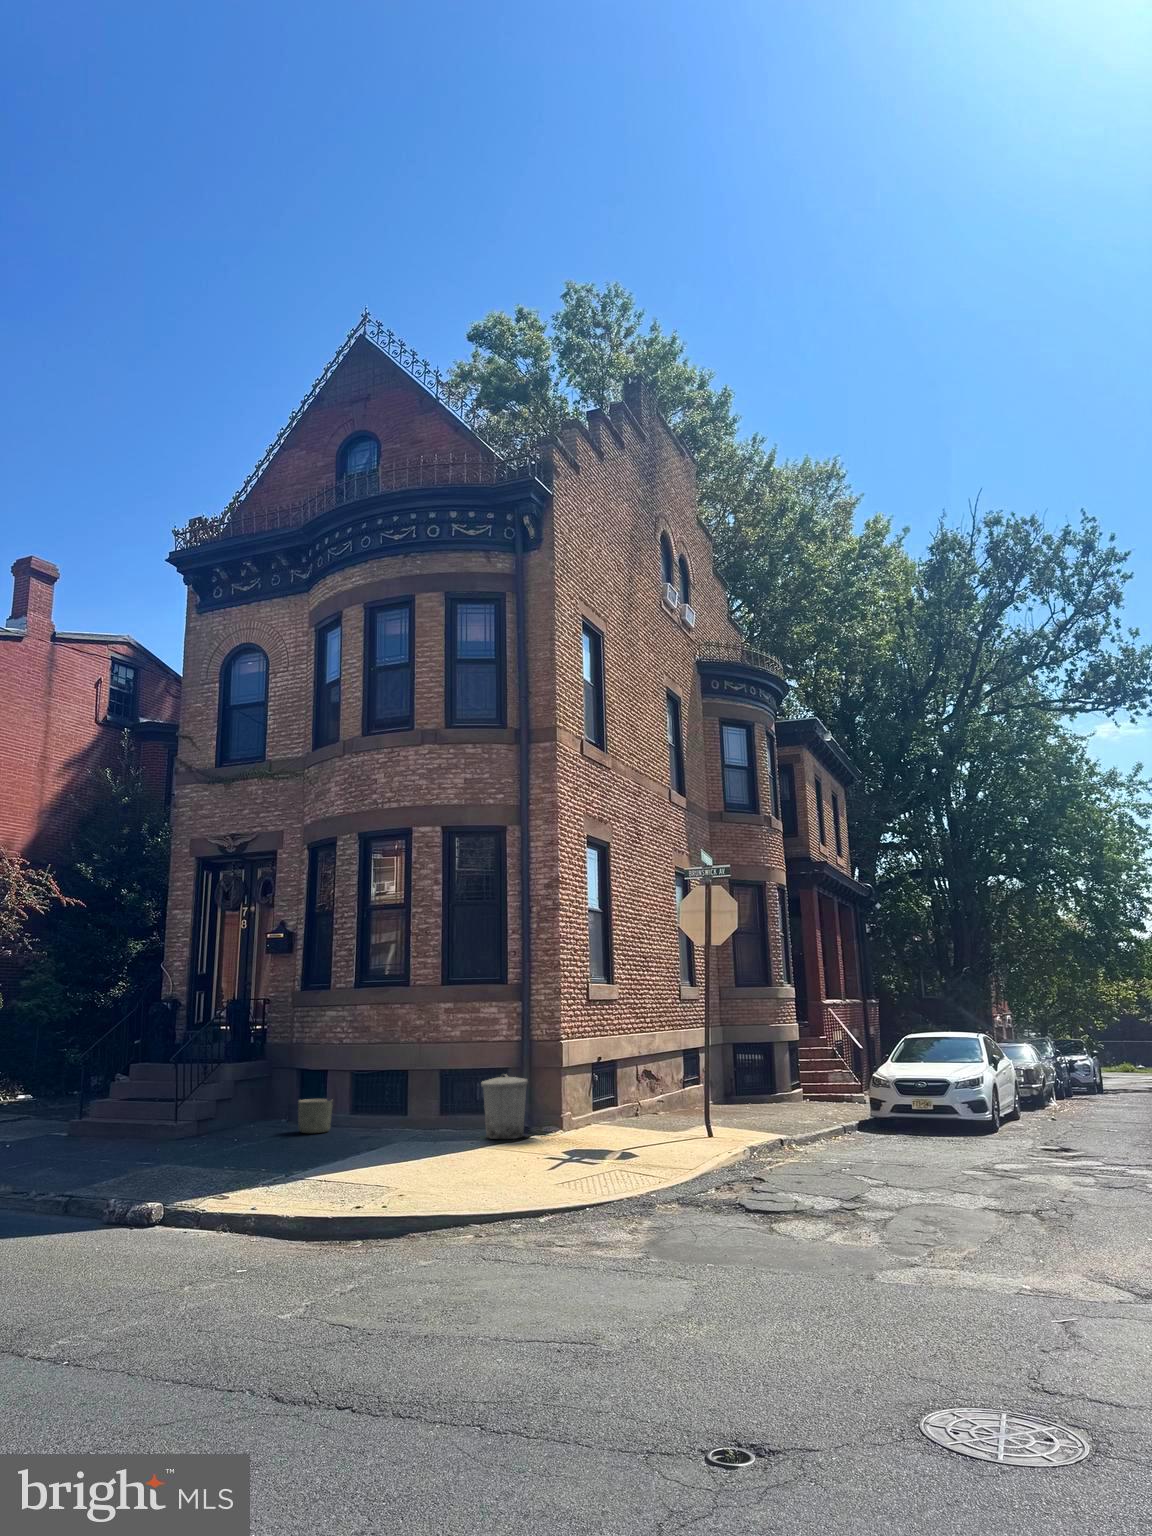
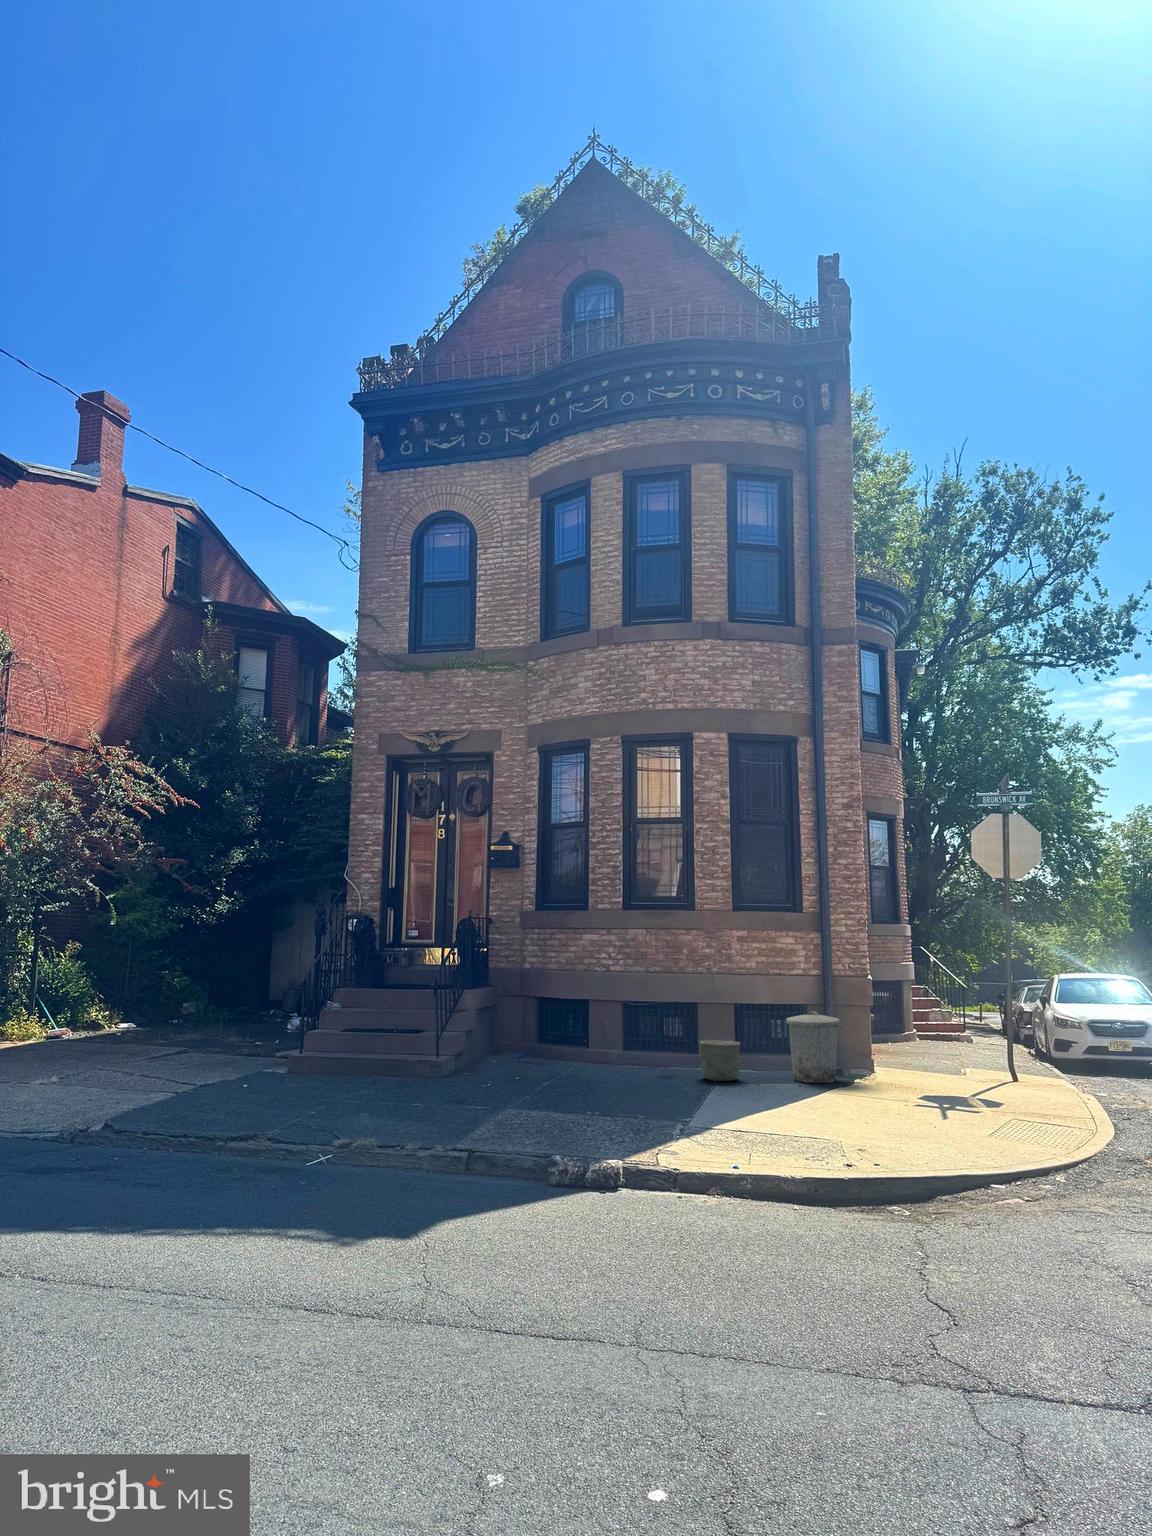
planter: present [298,1099,332,1133] -> present [700,1041,740,1081]

